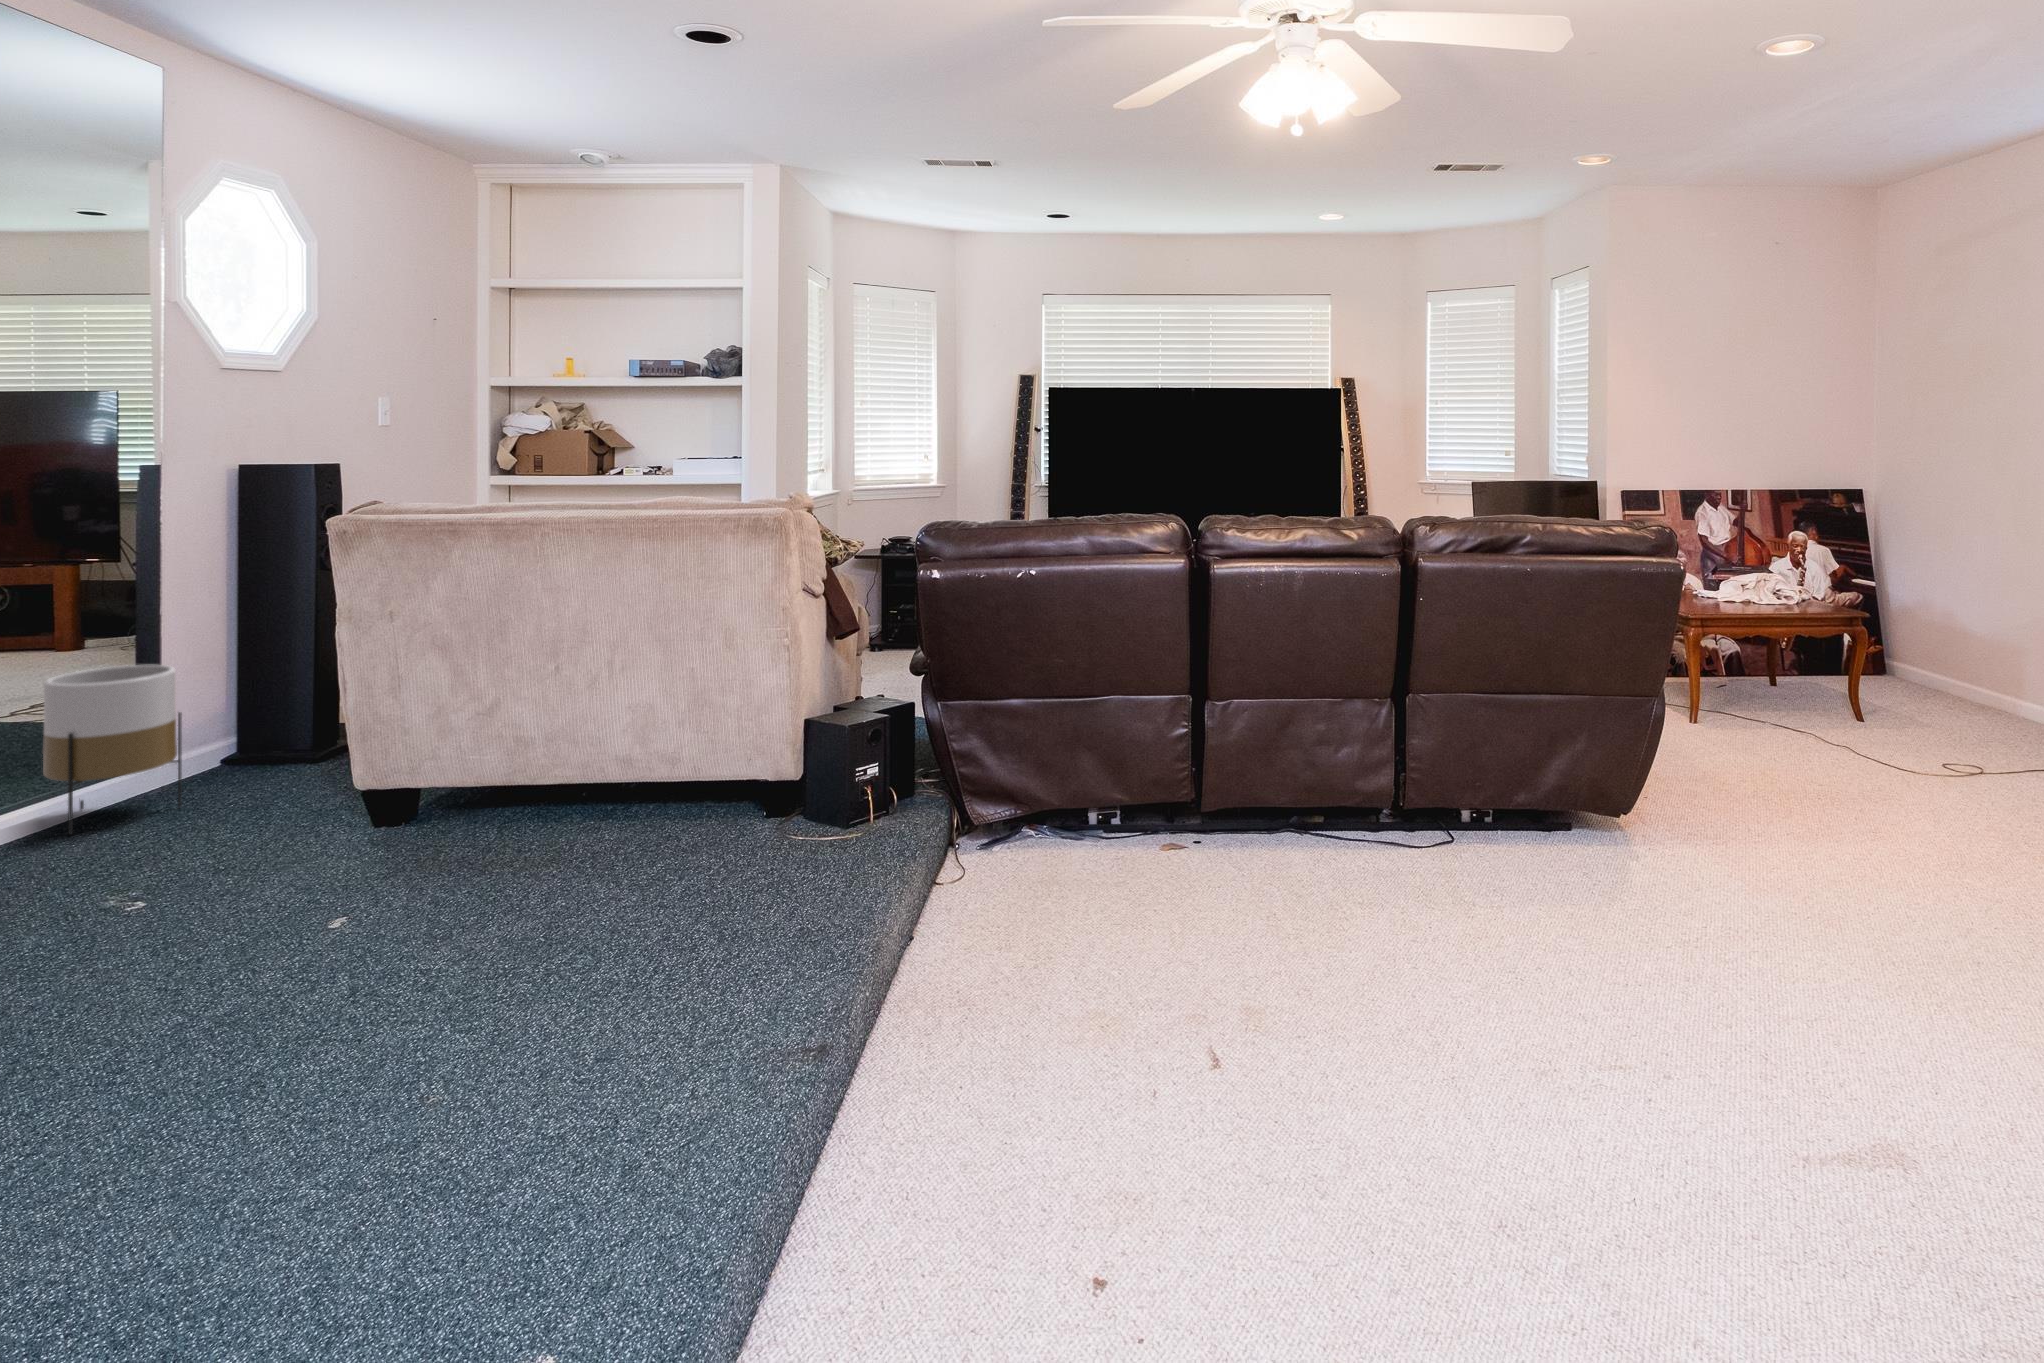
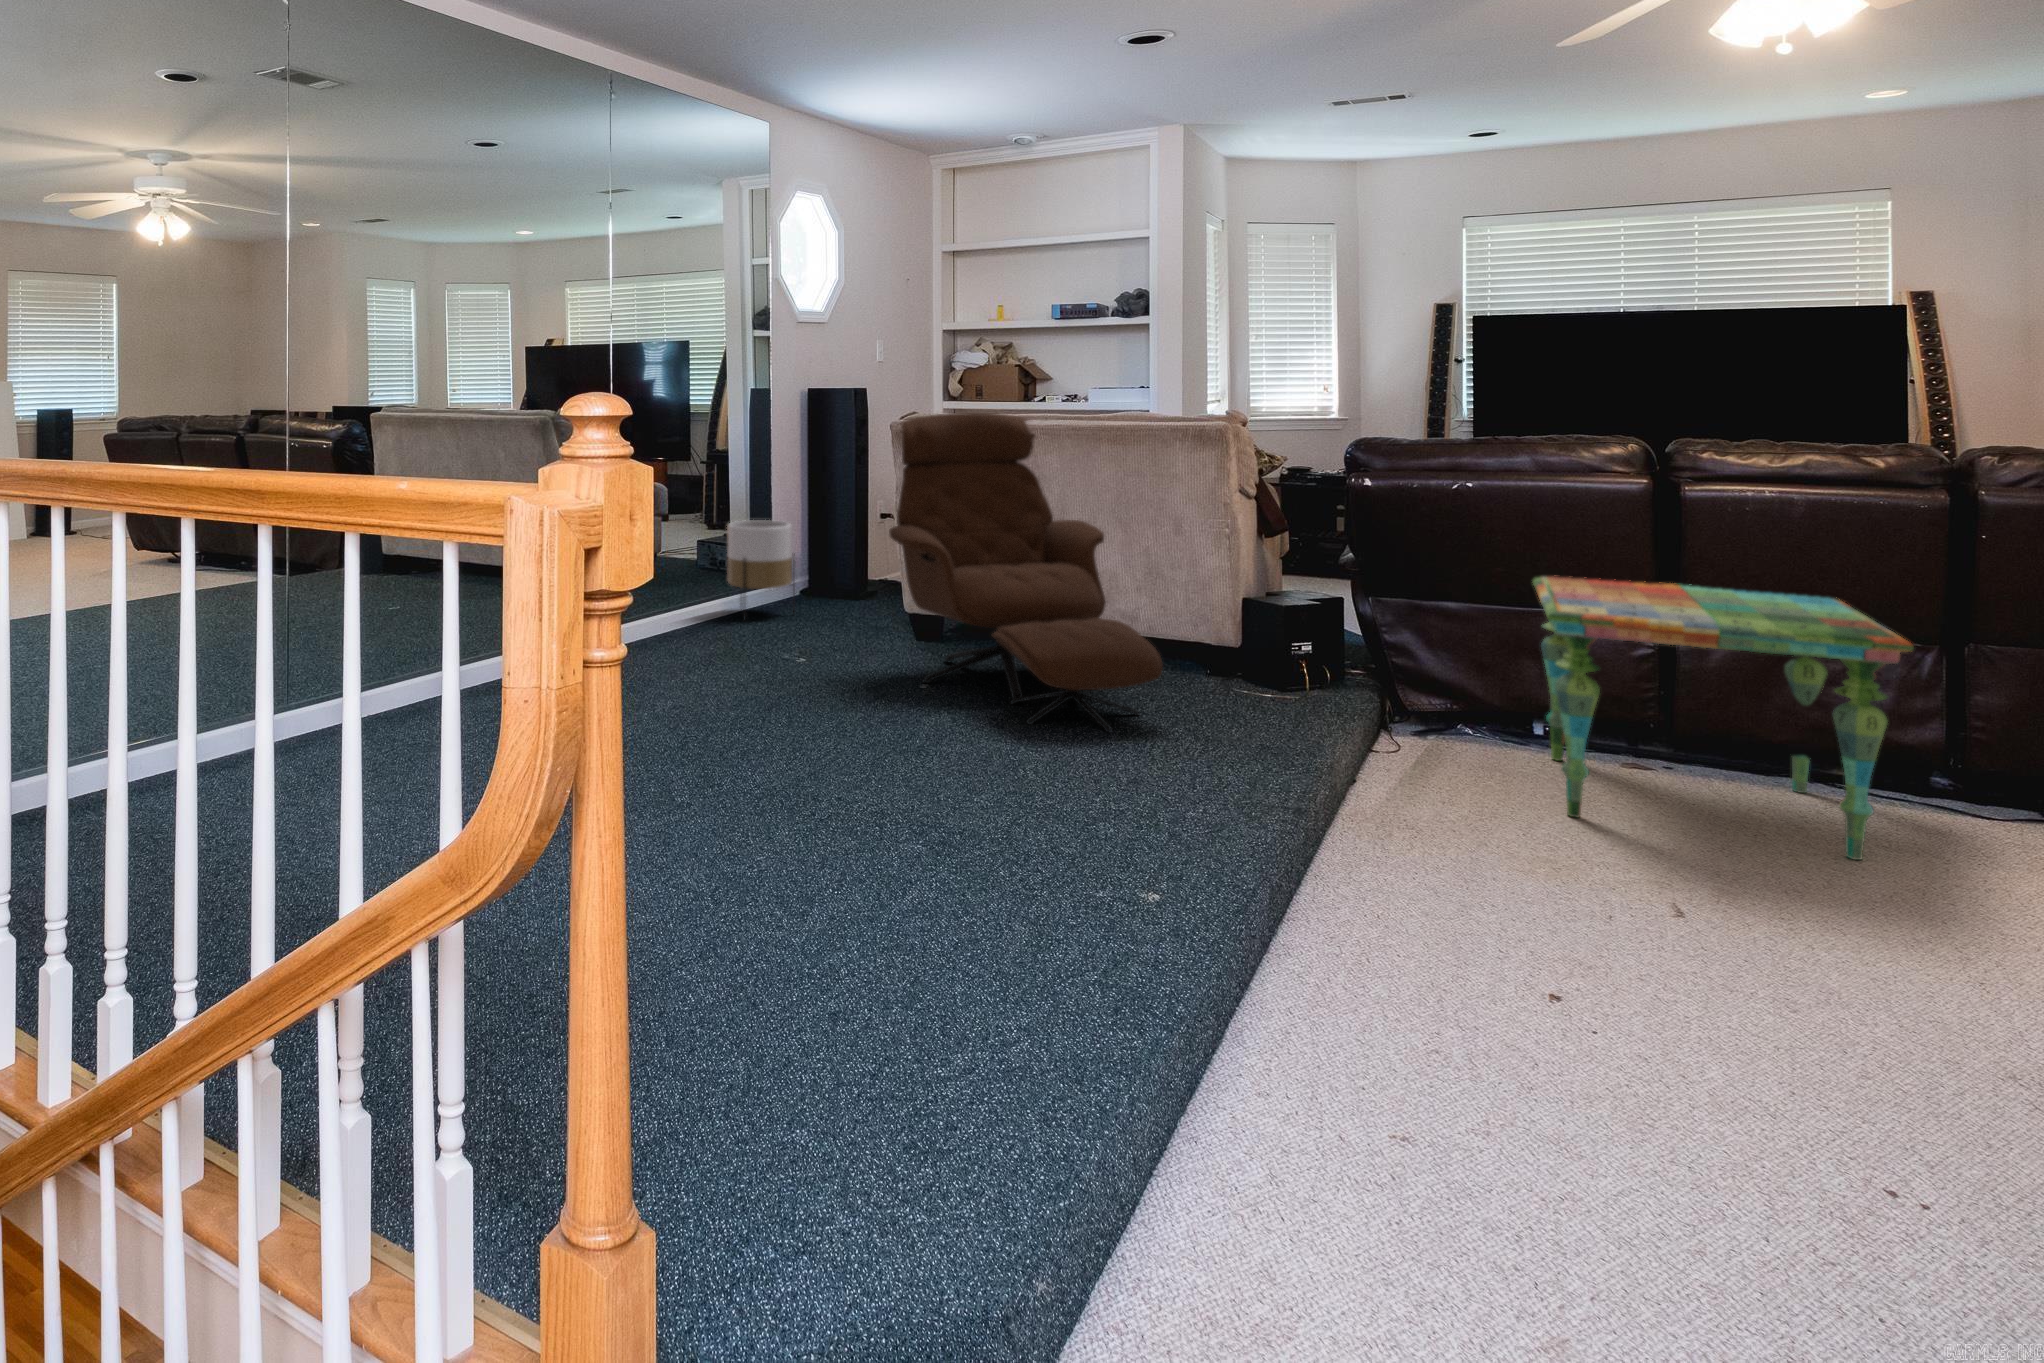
lounge chair: none [291,498,685,970] -> present [889,413,1163,732]
side table: none [1090,661,1394,950] -> present [1533,577,1914,860]

